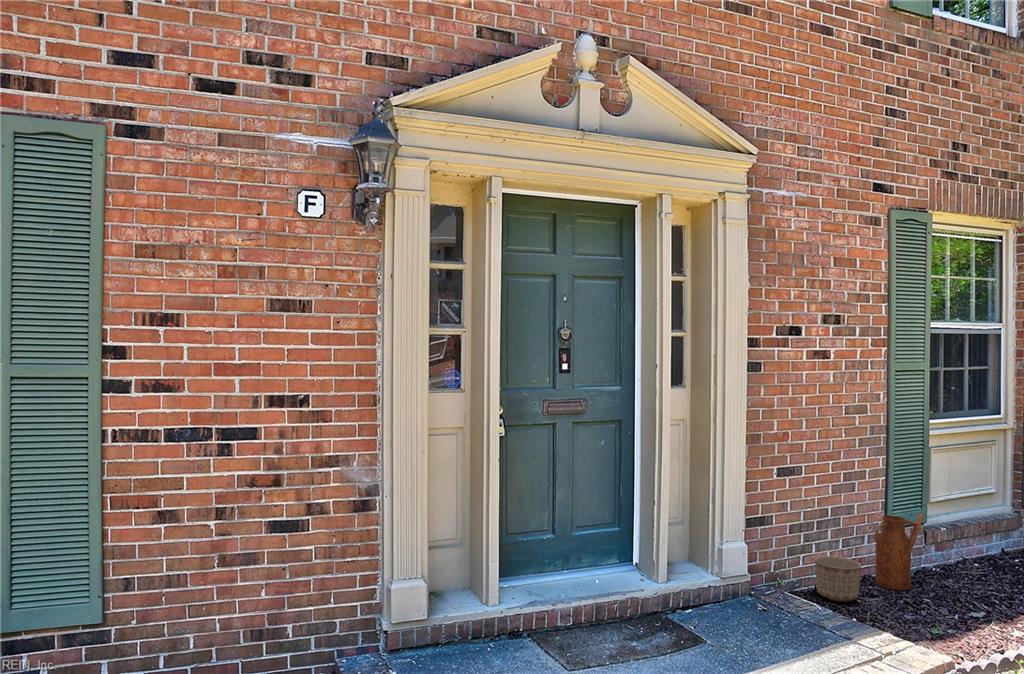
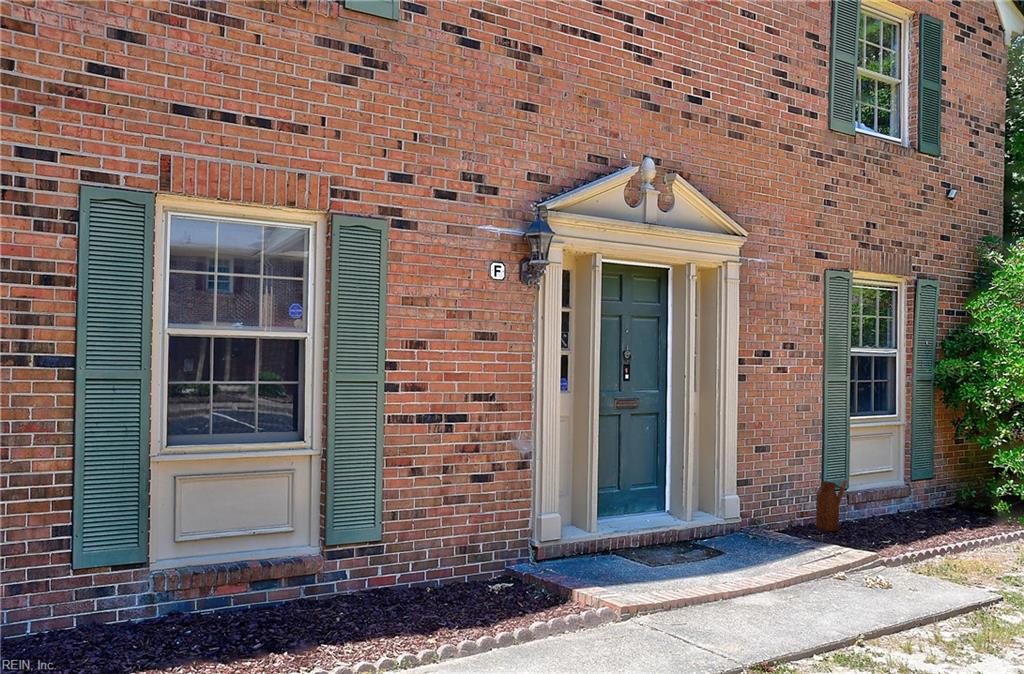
planter: present [815,556,861,602] -> none [780,509,810,537]

